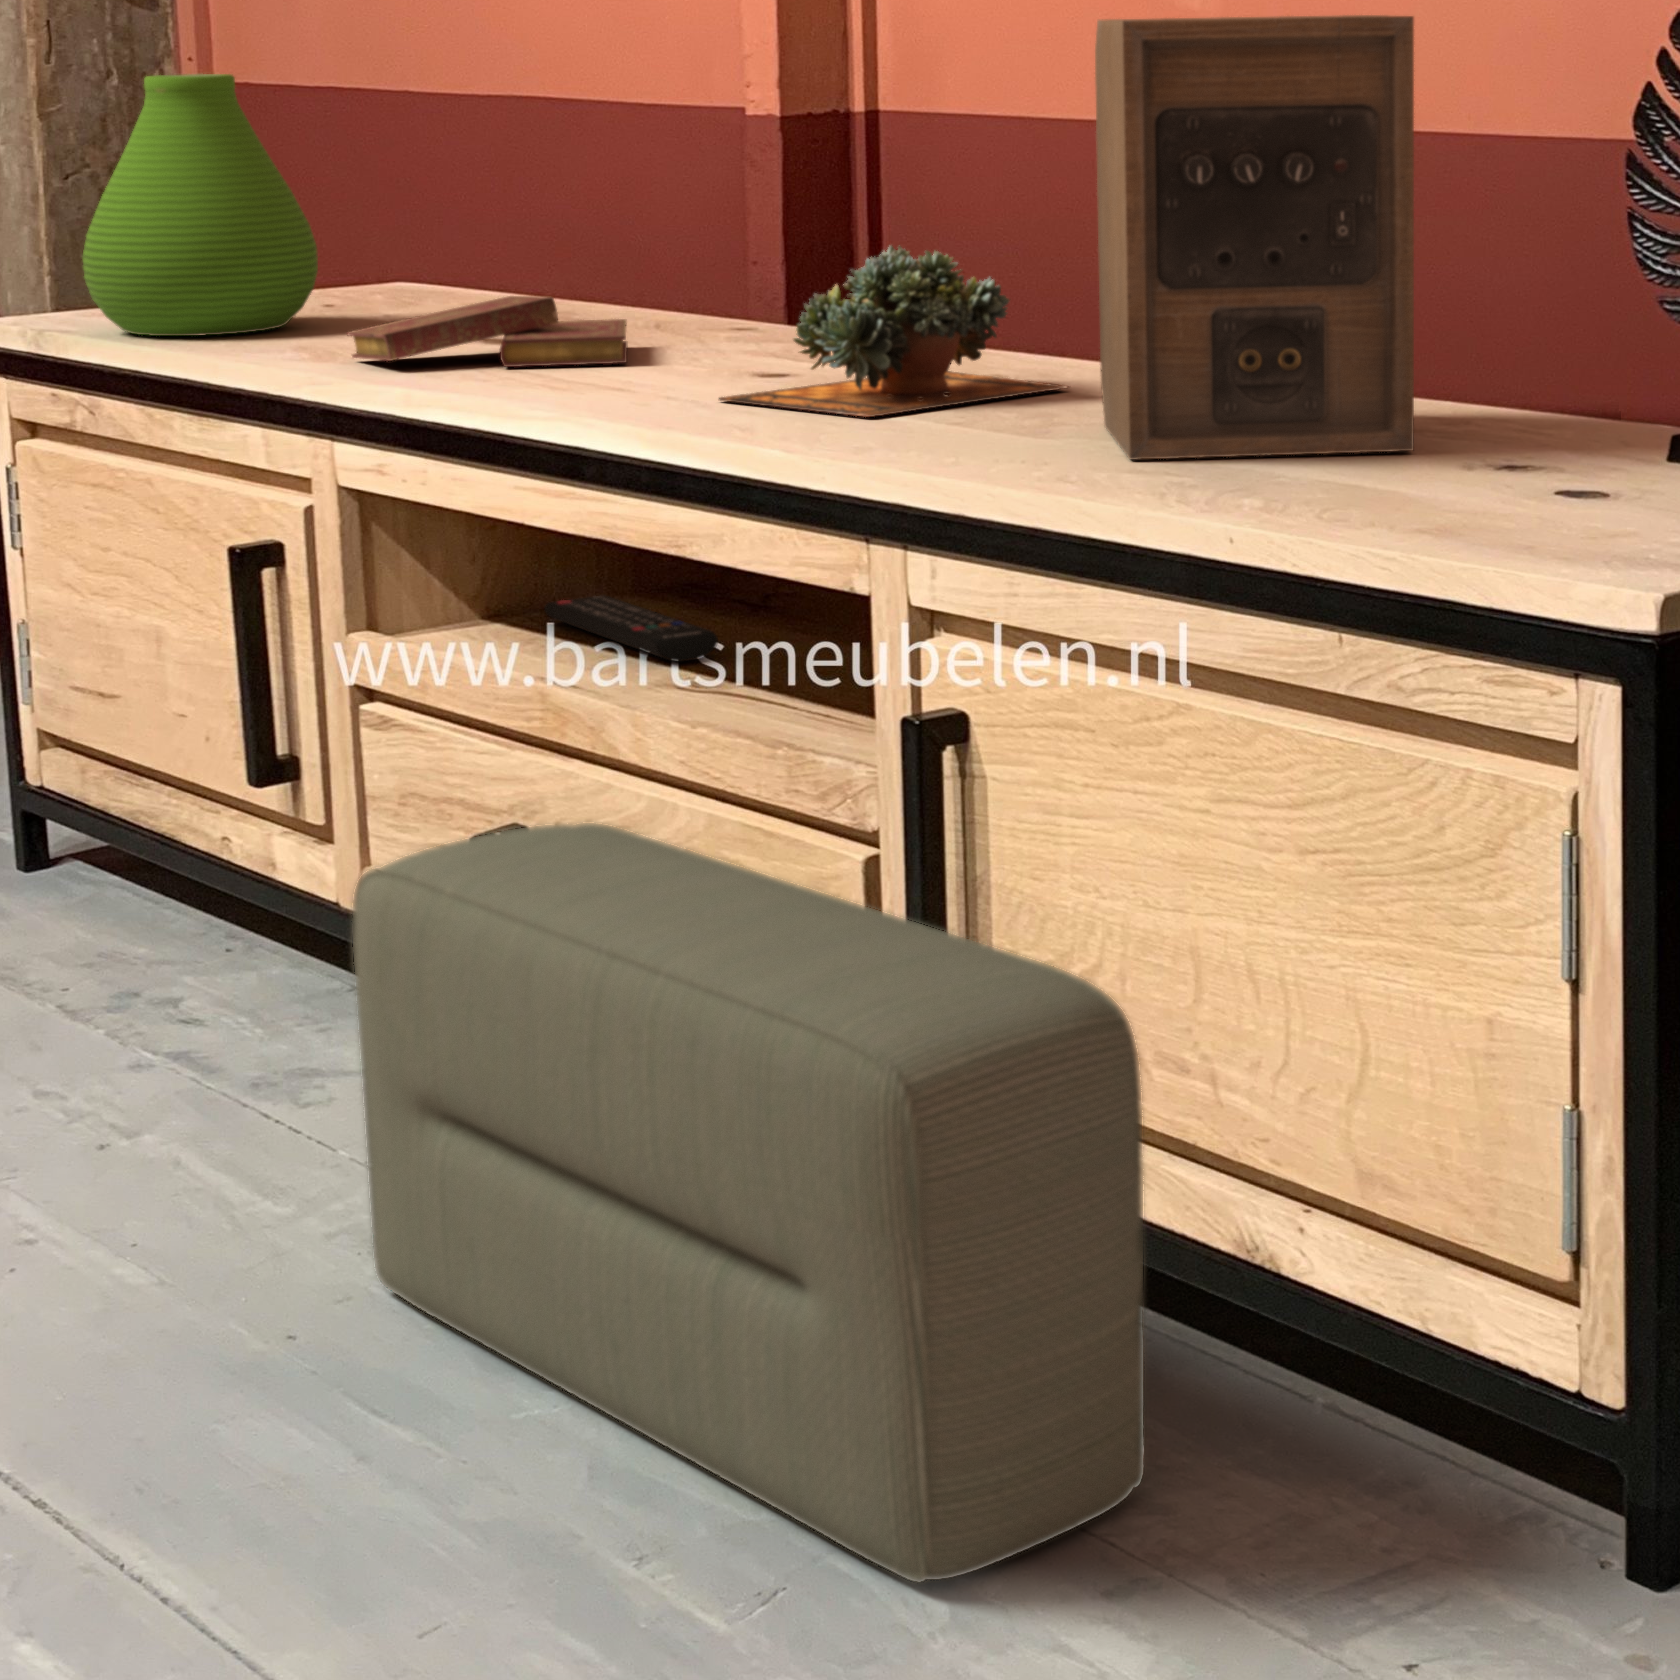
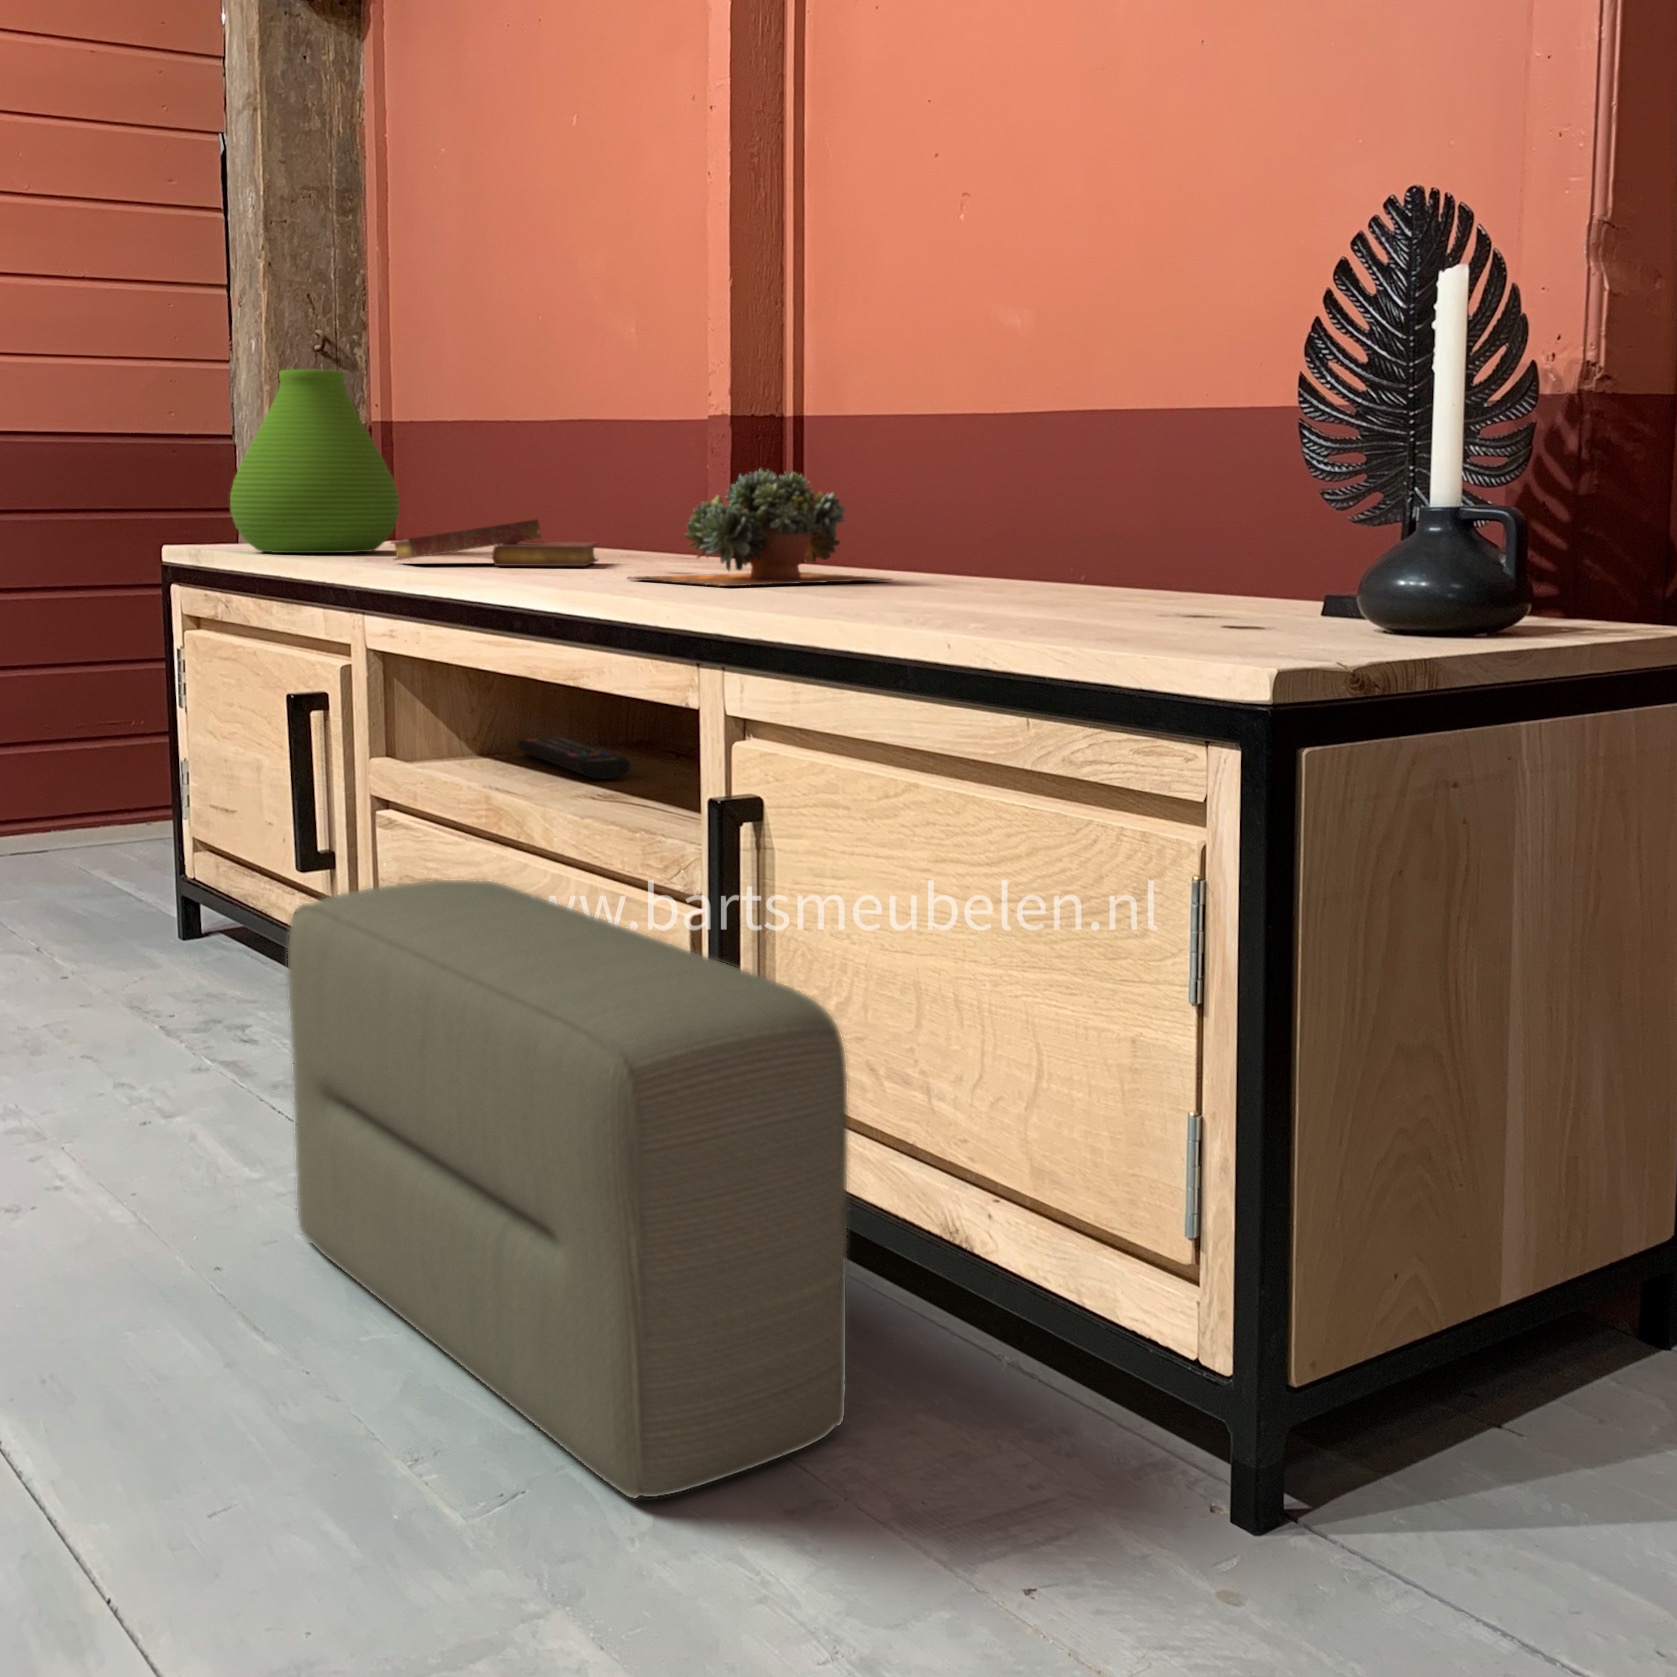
speaker: present [1095,15,1414,460] -> none [899,258,1130,605]

